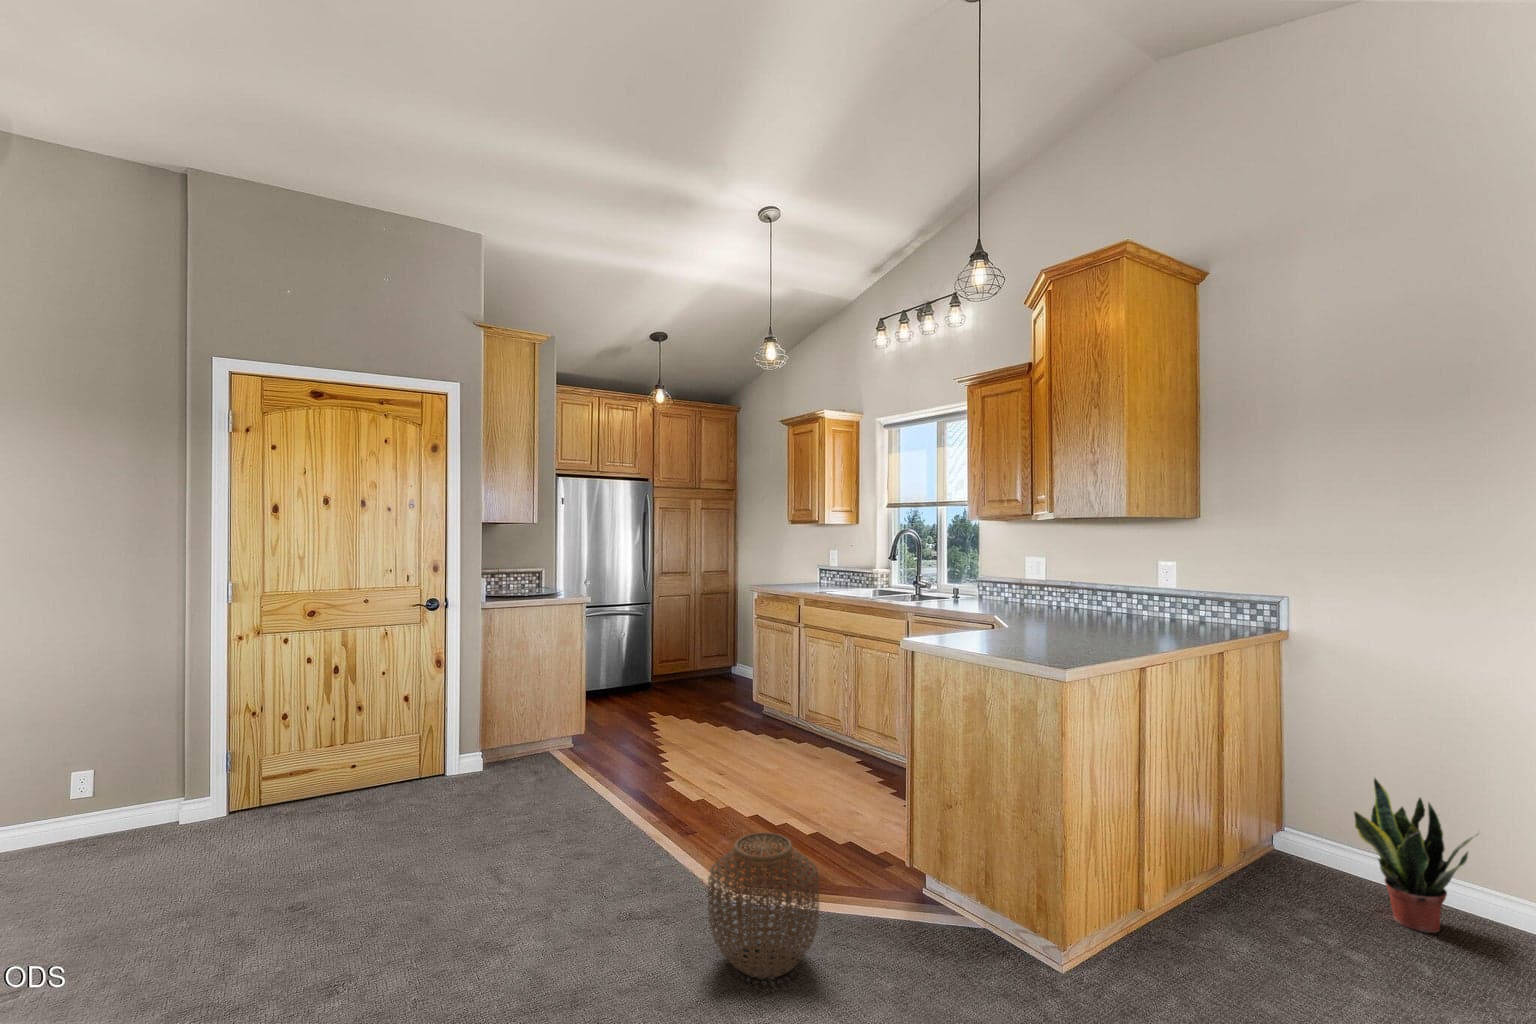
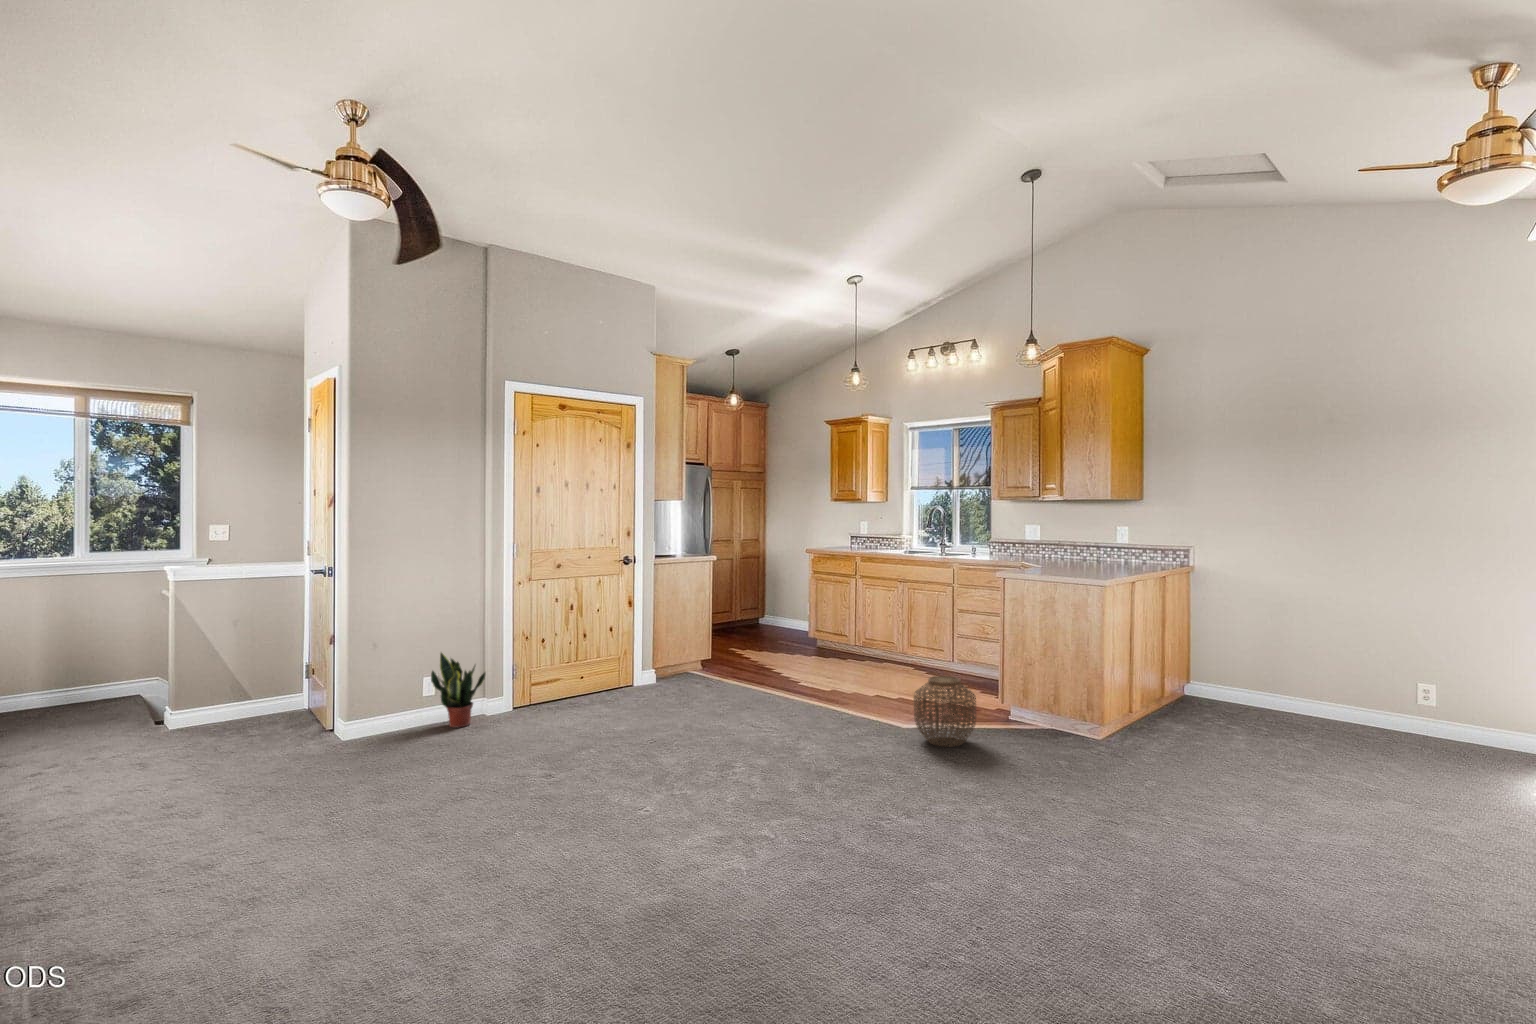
potted plant: present [1354,778,1478,933] -> present [431,653,486,728]

